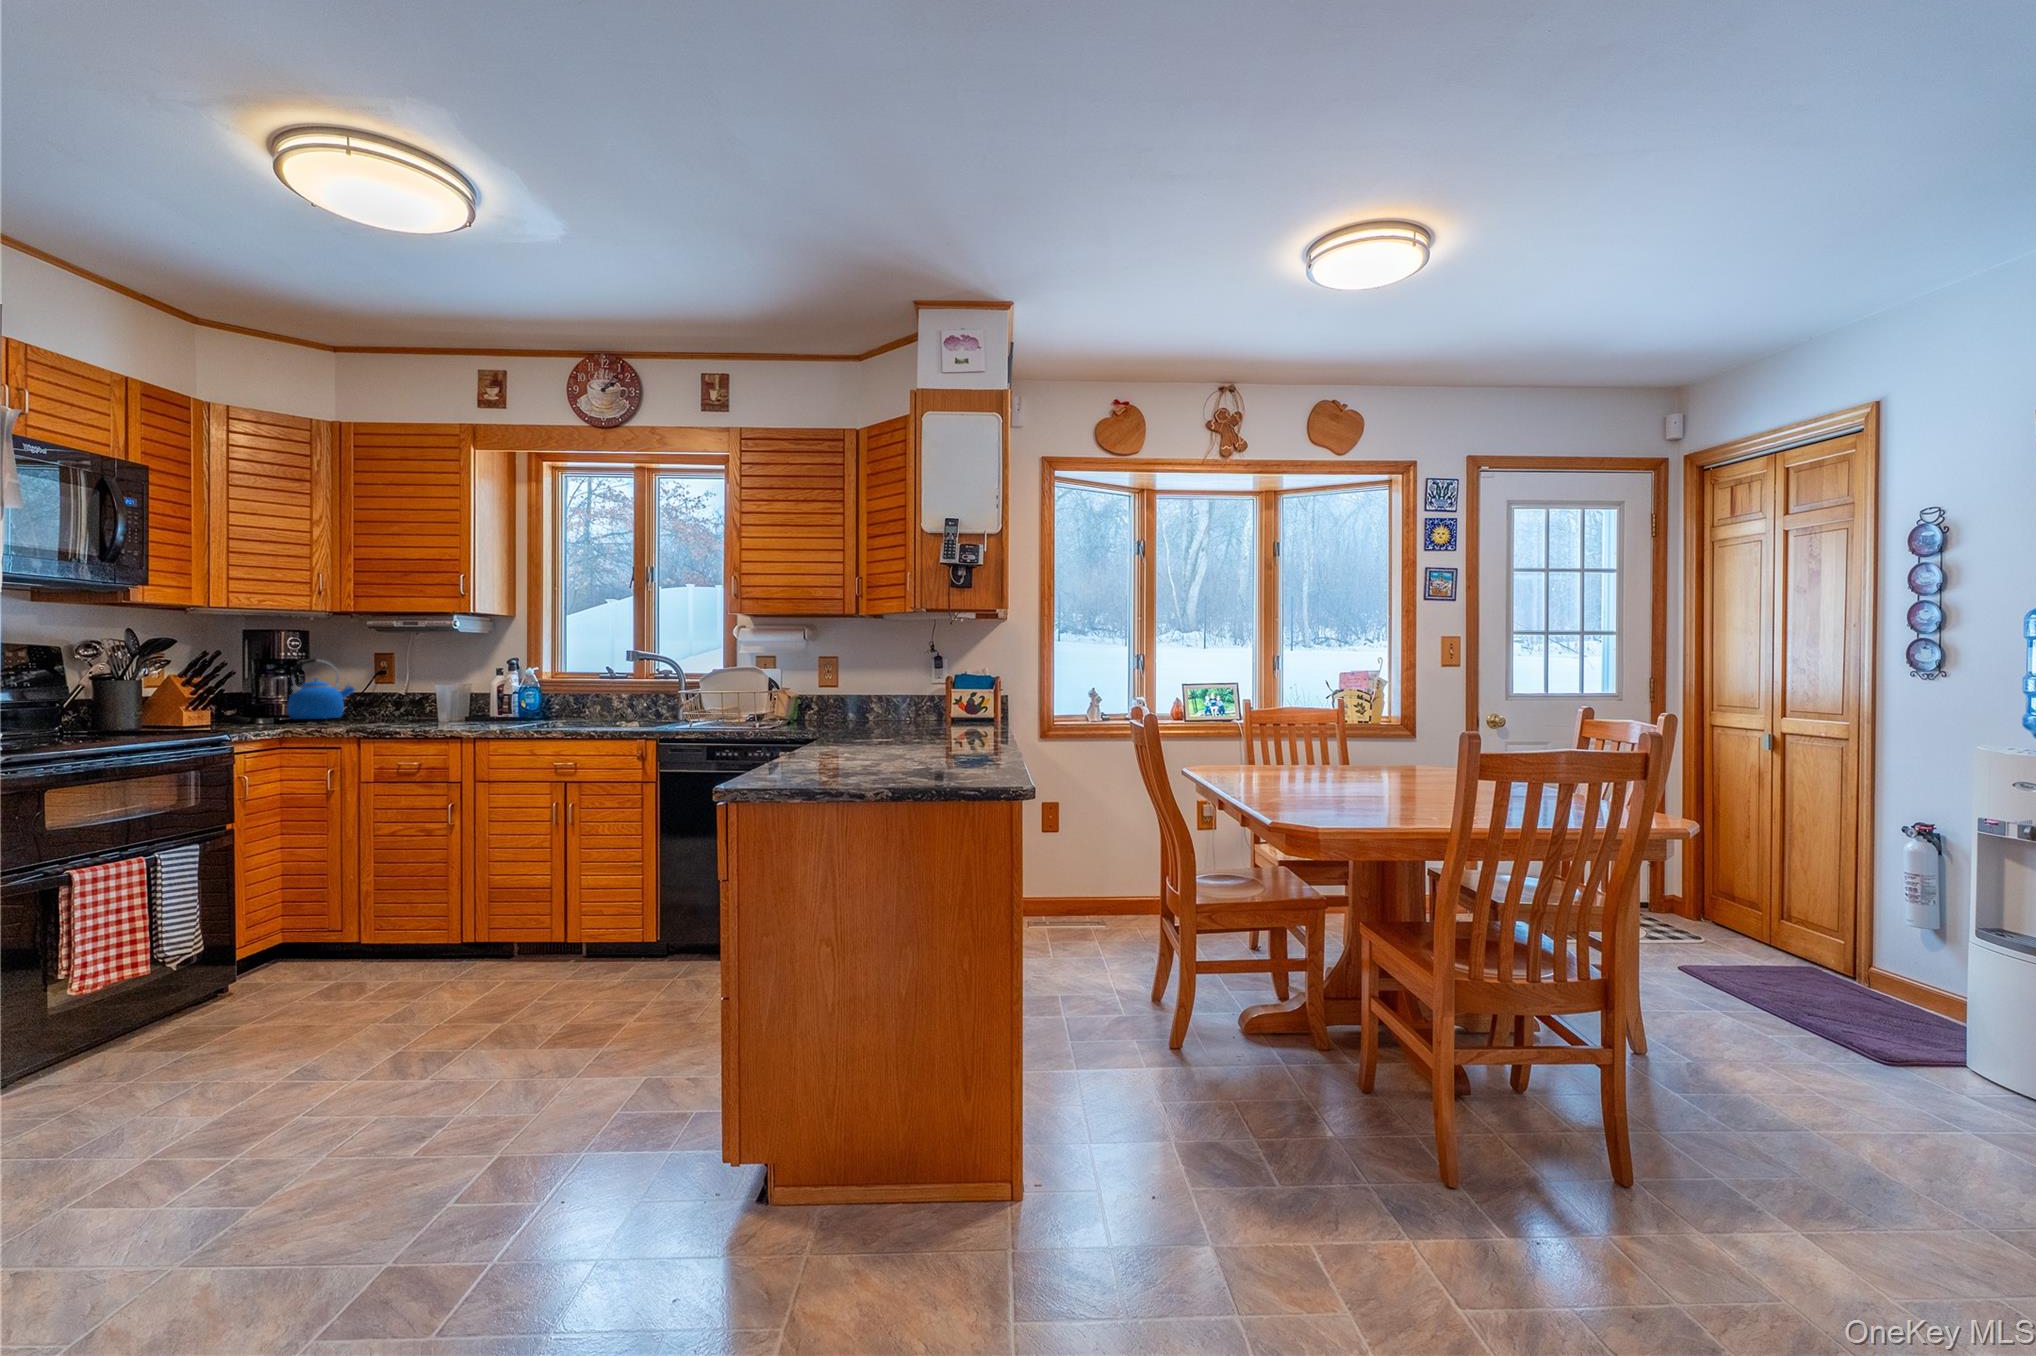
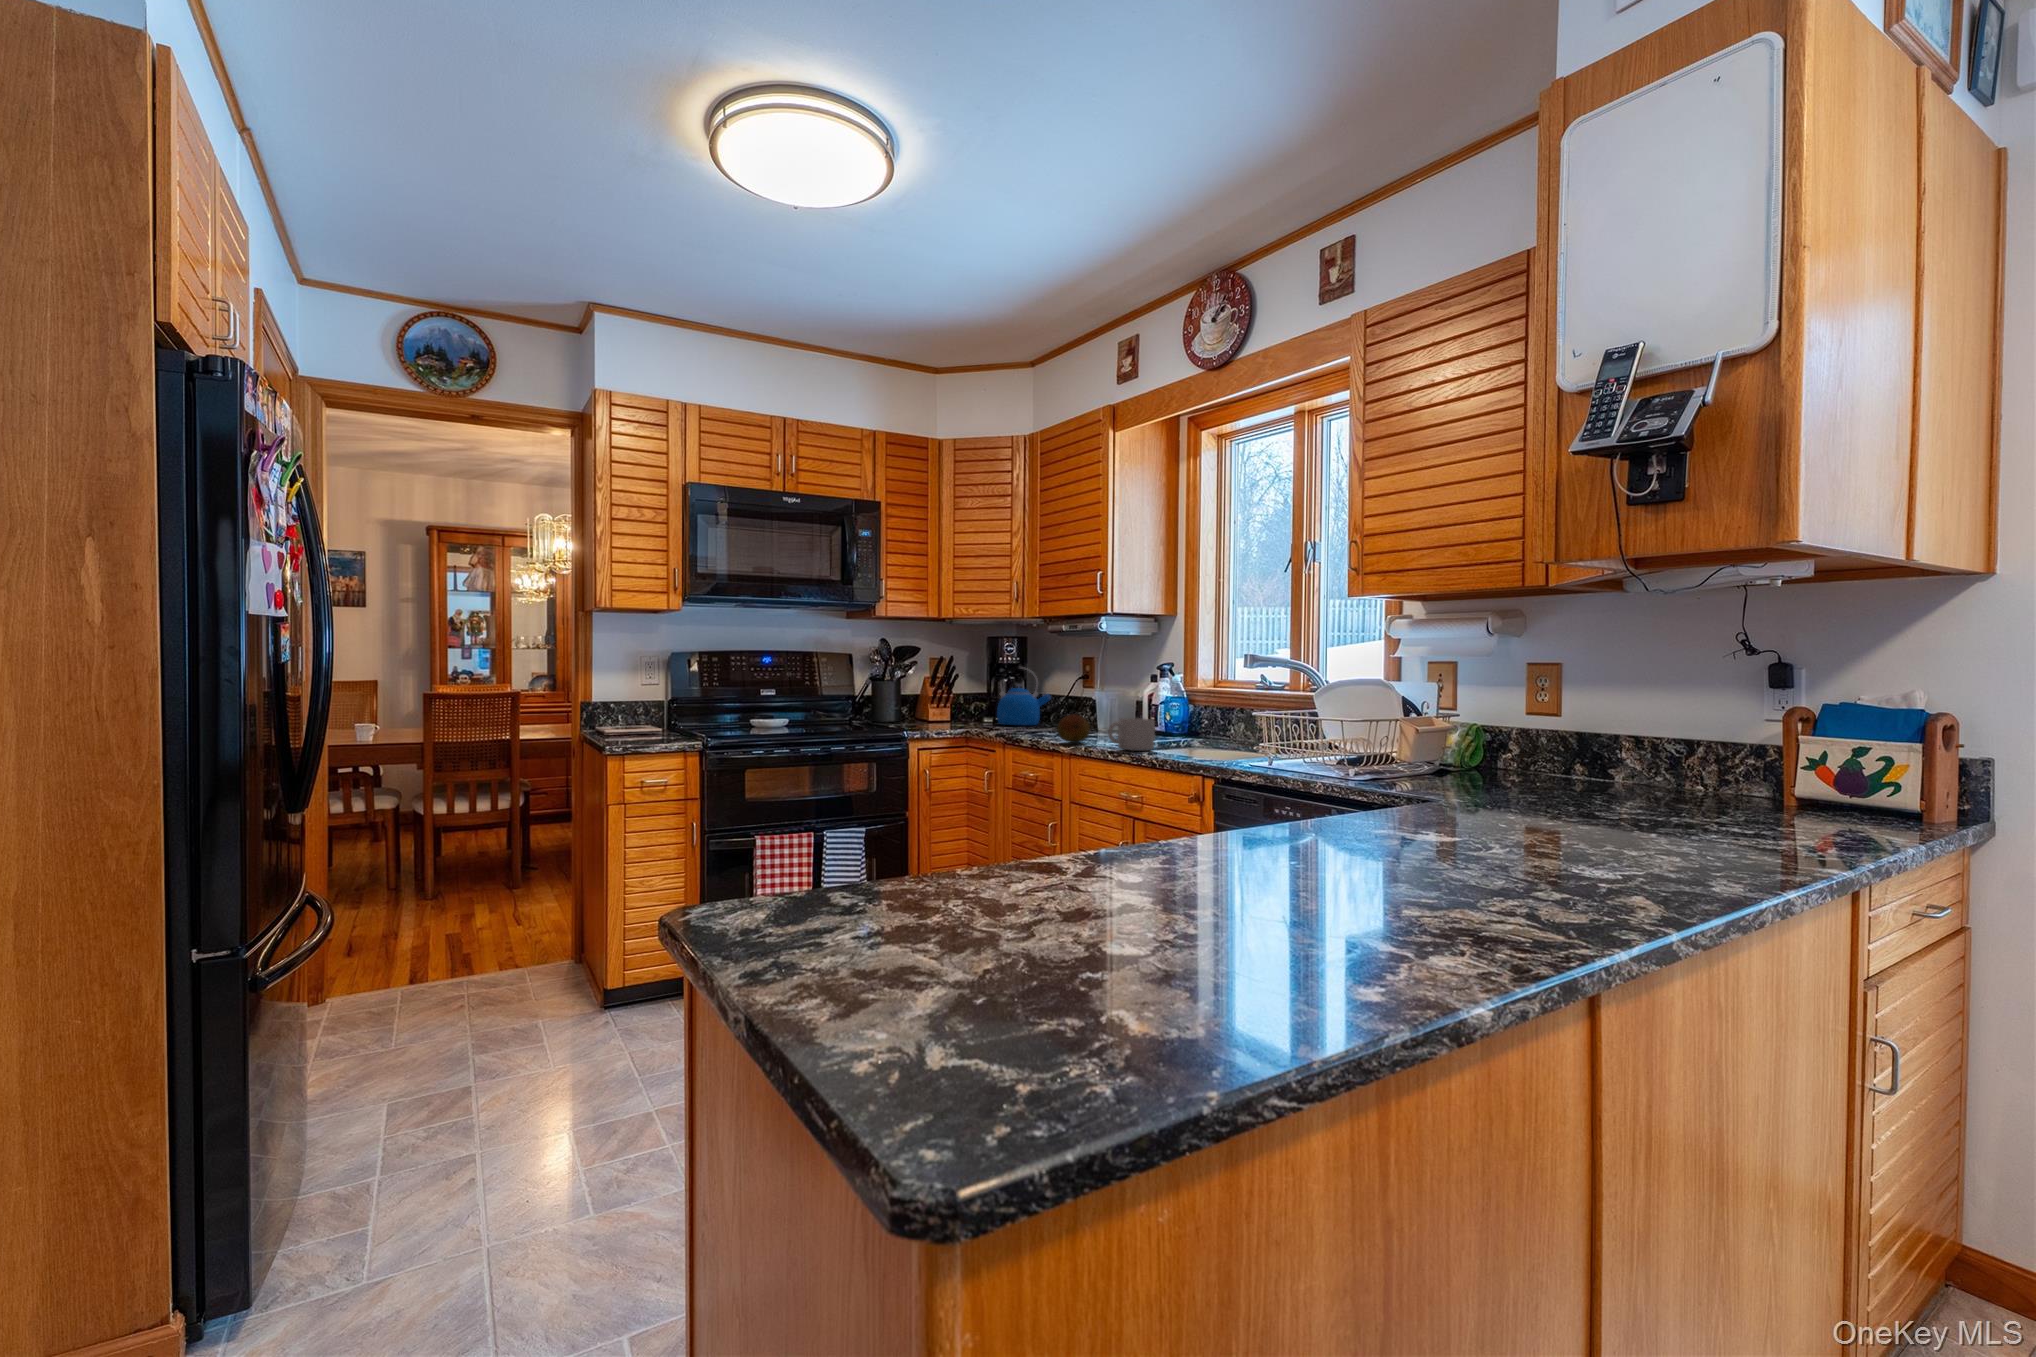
fruit: none [454,703,487,728] -> present [1057,714,1090,743]
mug: none [532,703,565,729] -> present [1108,718,1155,751]

